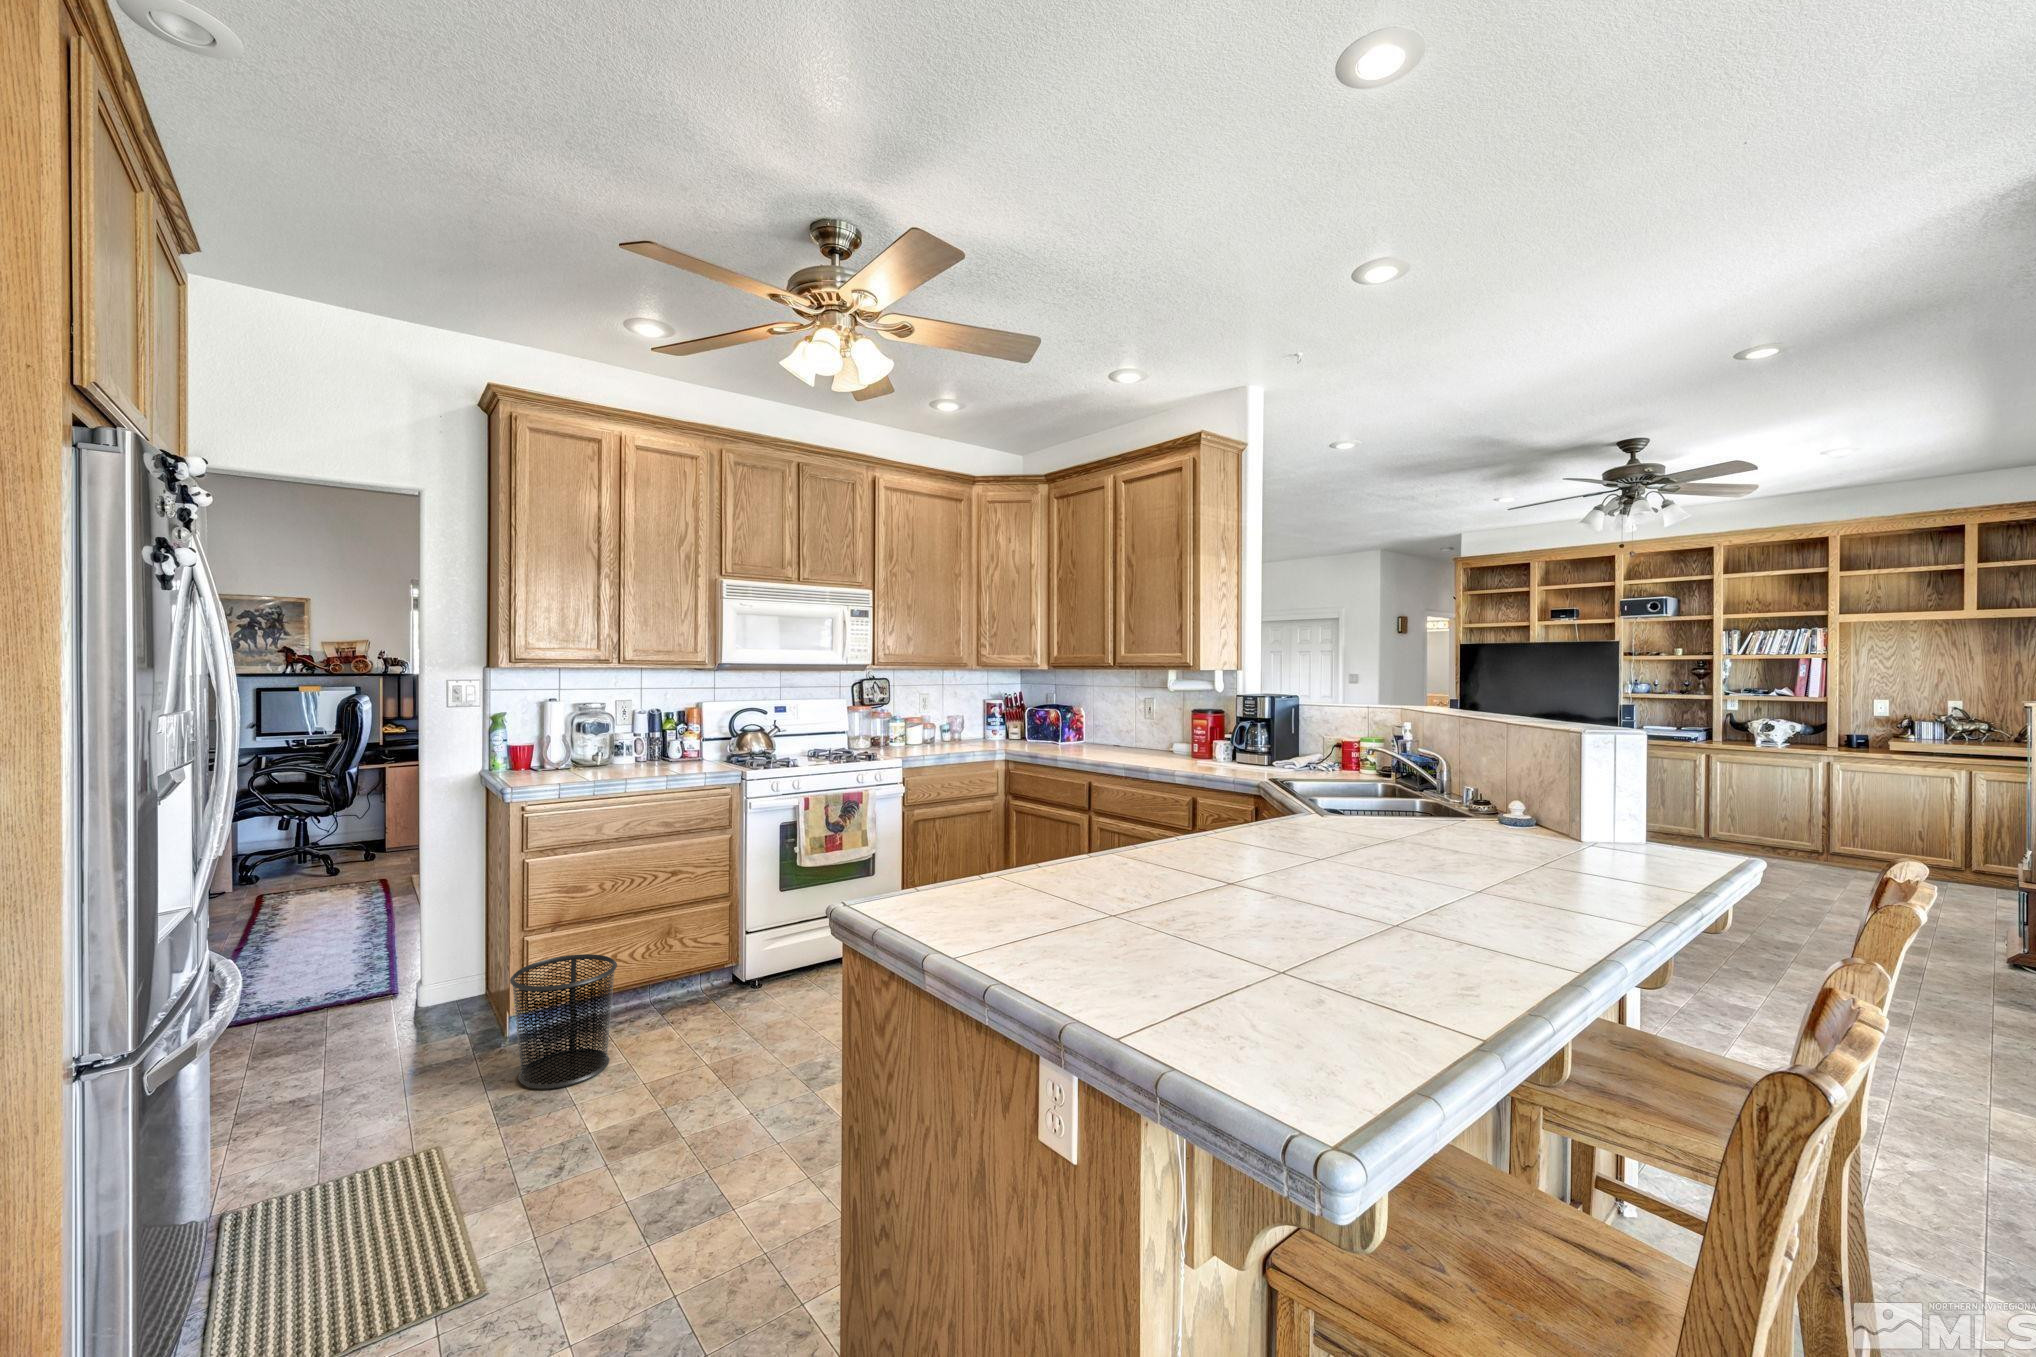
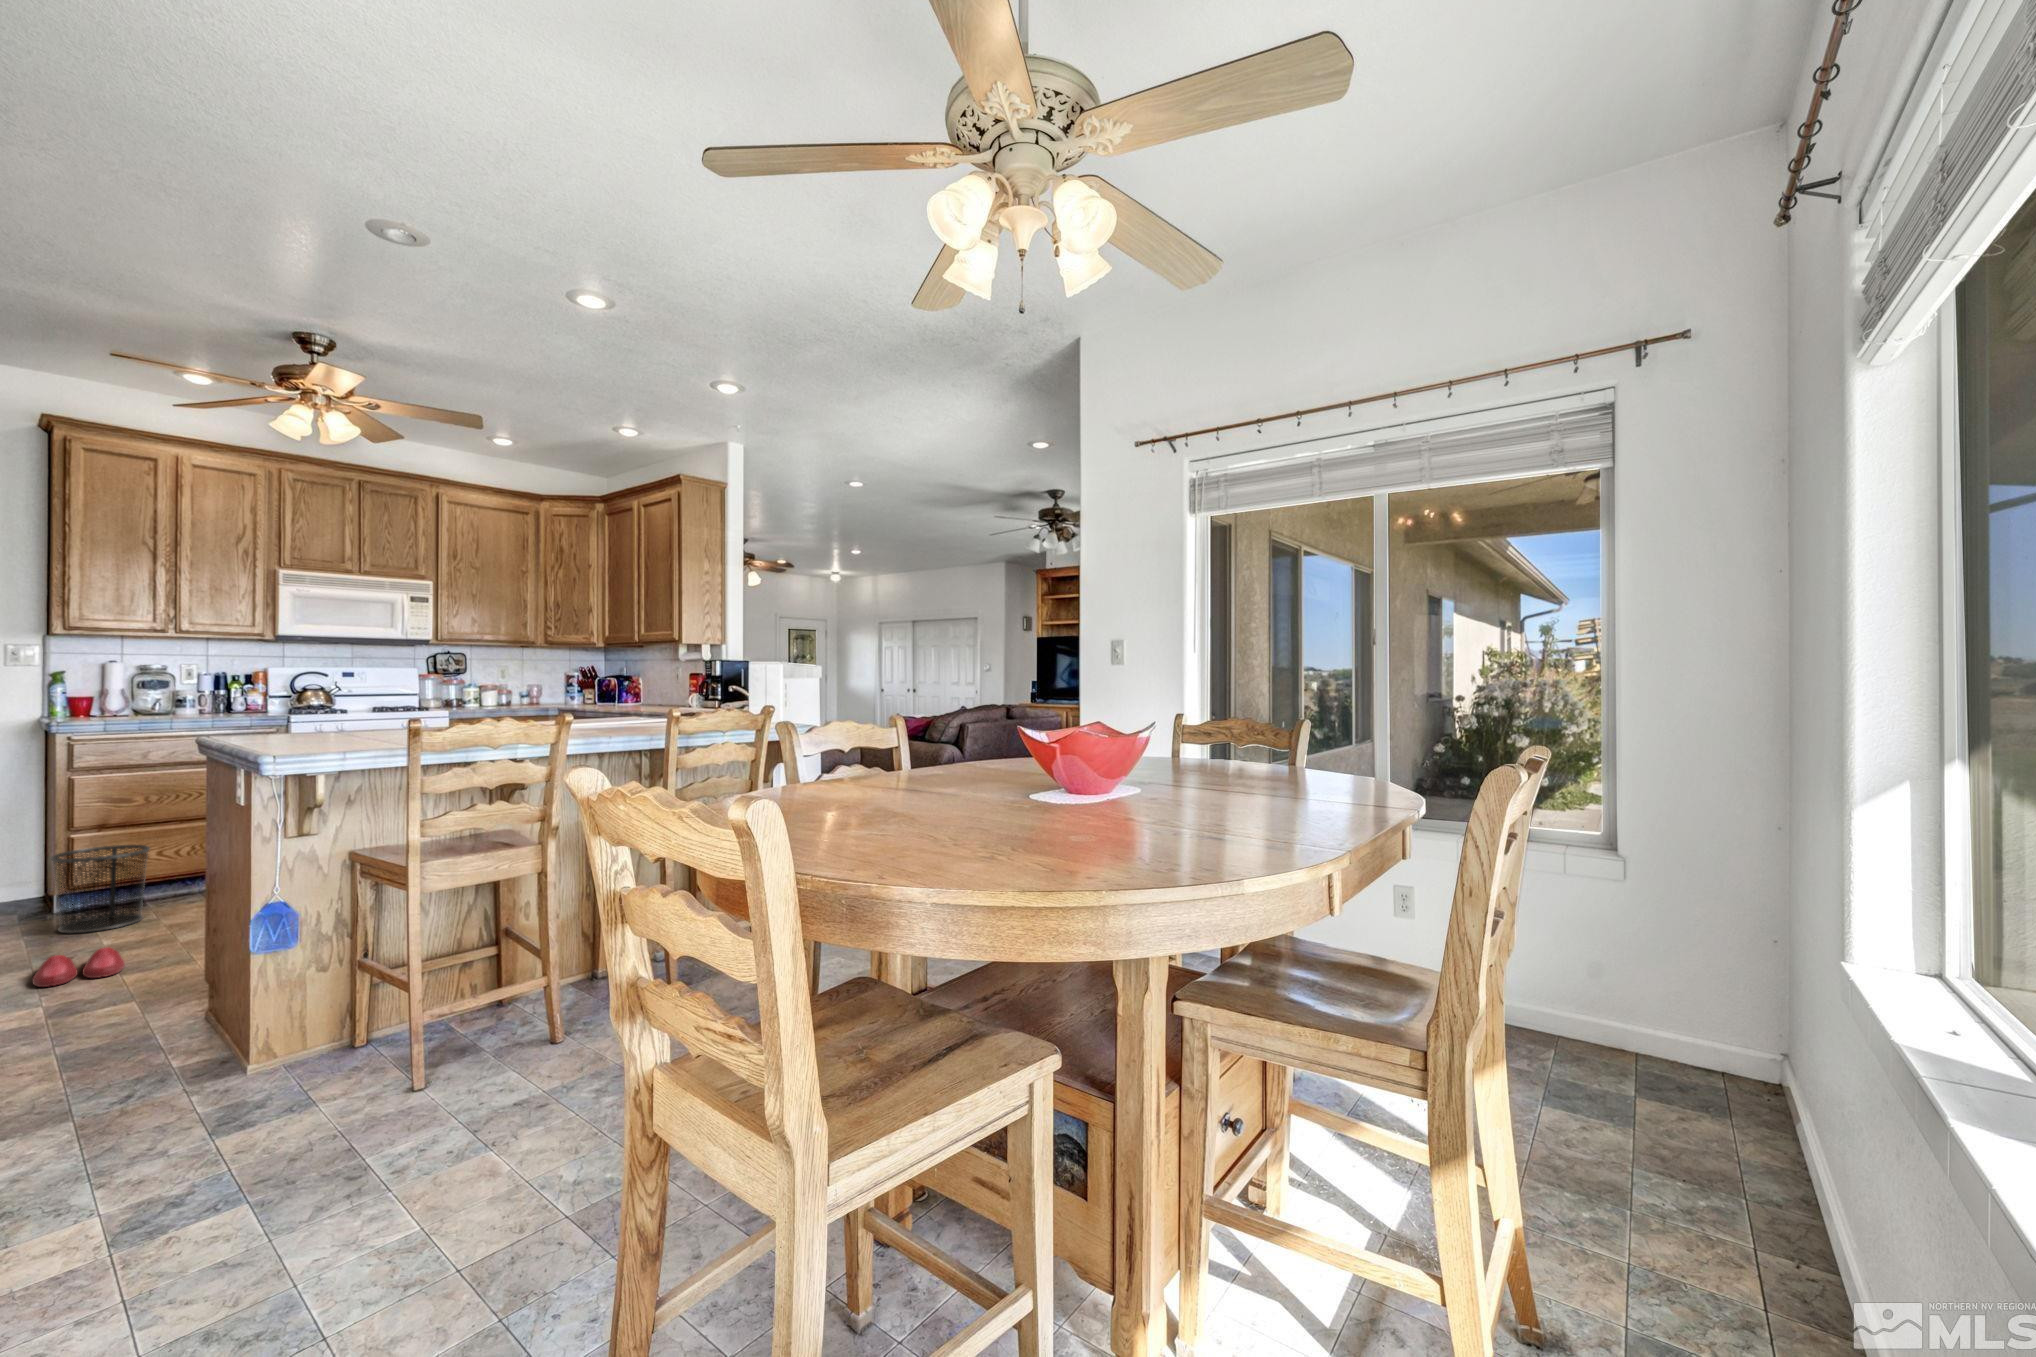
slippers: none [521,1152,630,1246] -> present [33,947,125,987]

